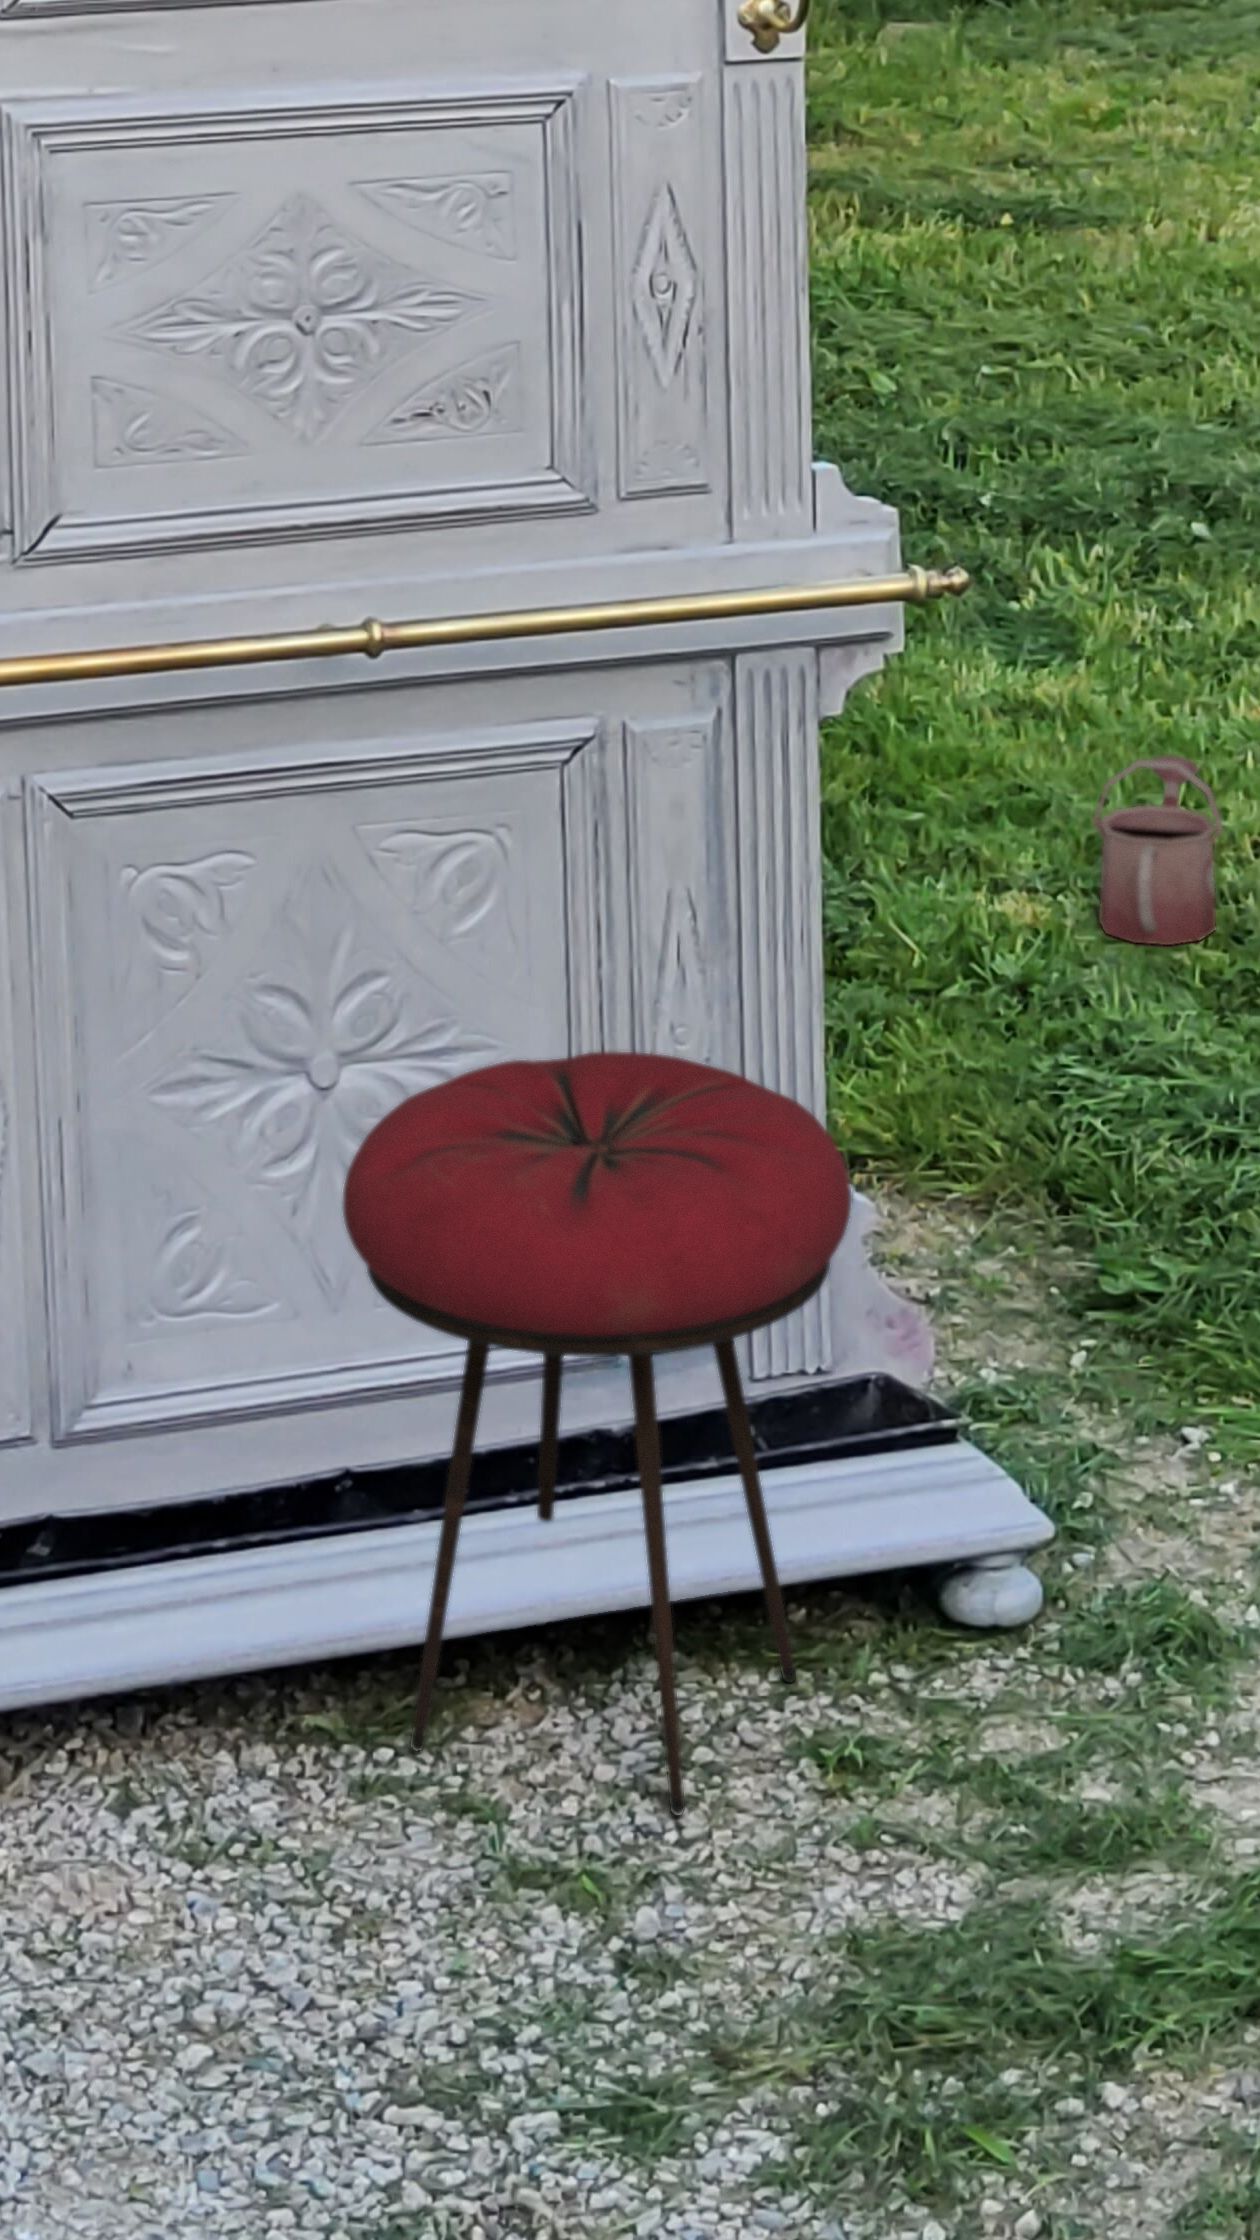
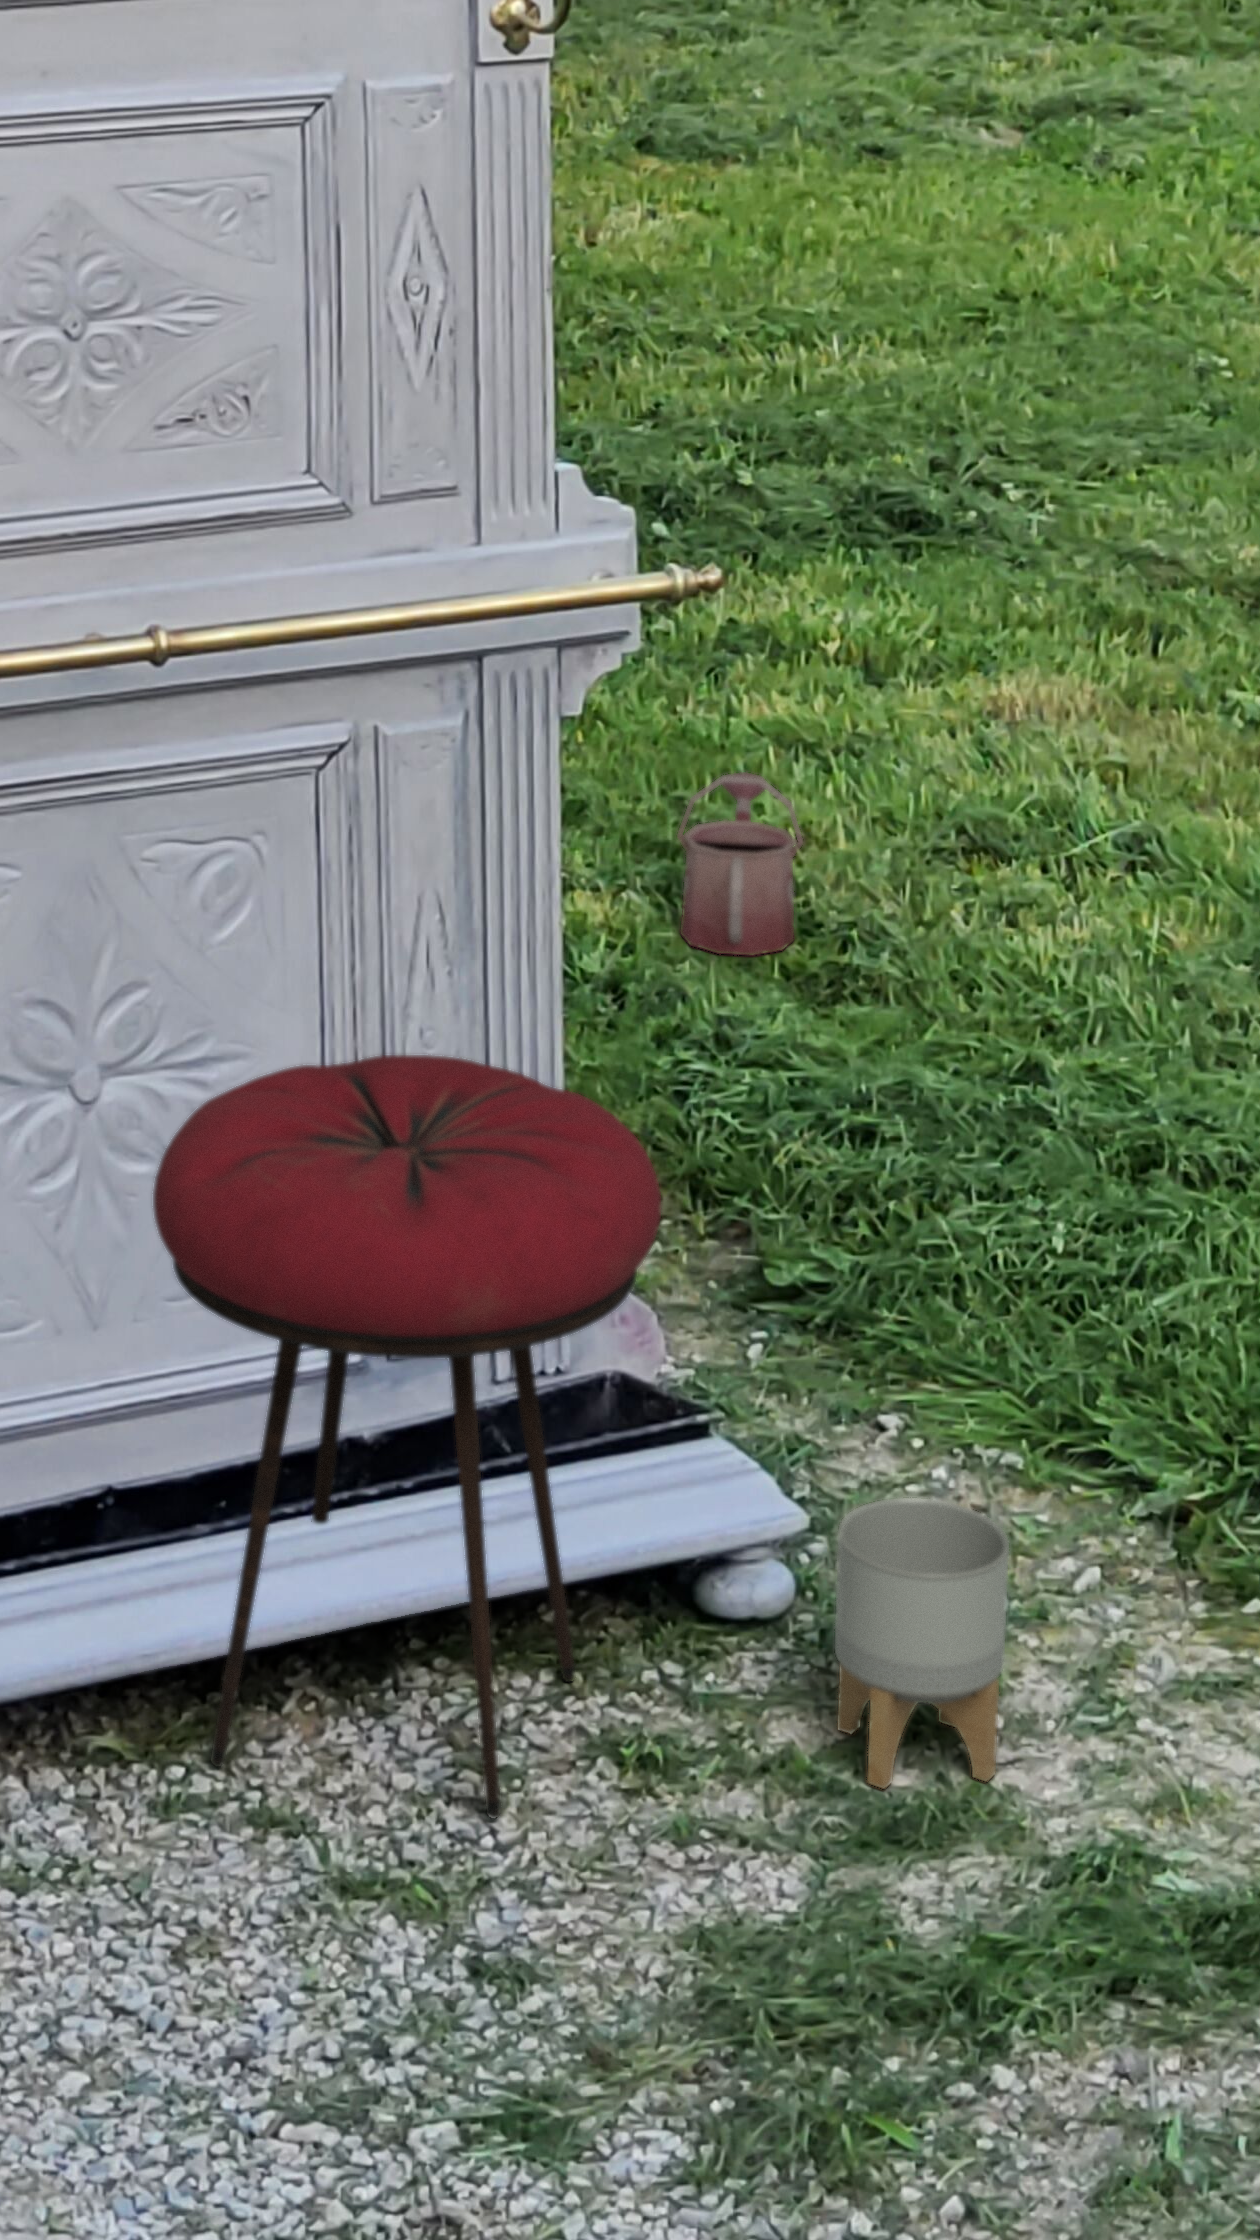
planter: none [1038,1512,1212,1804] -> present [835,1498,1009,1788]

